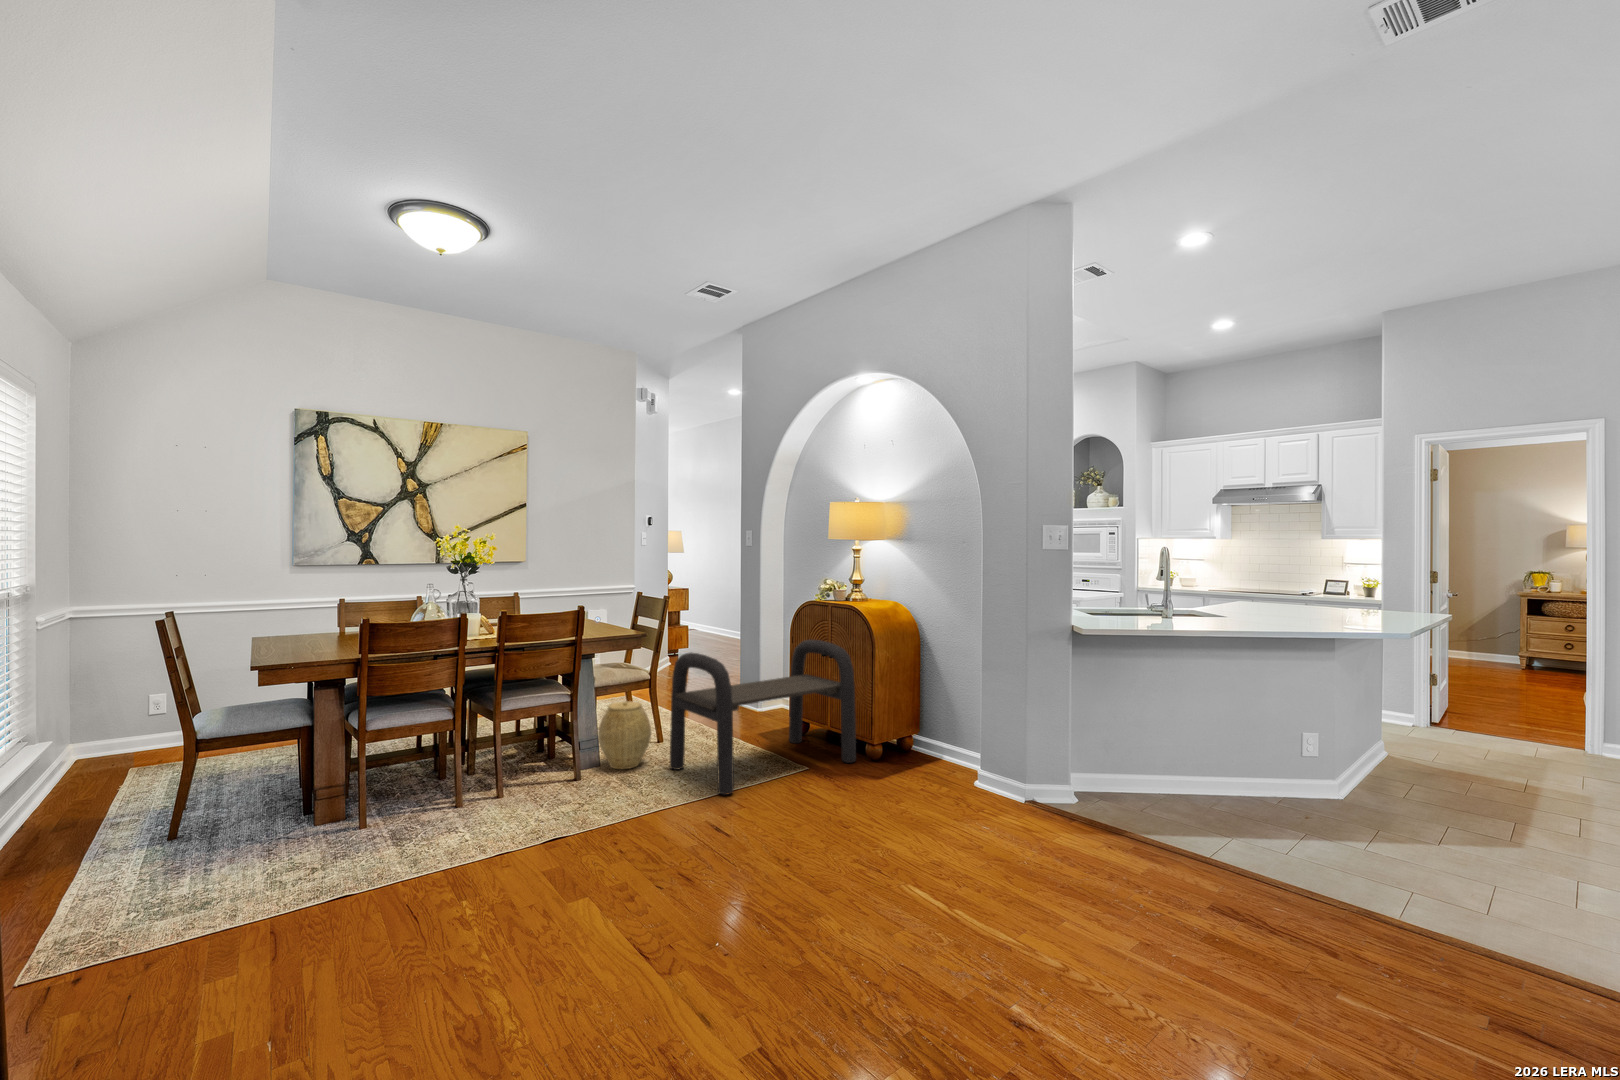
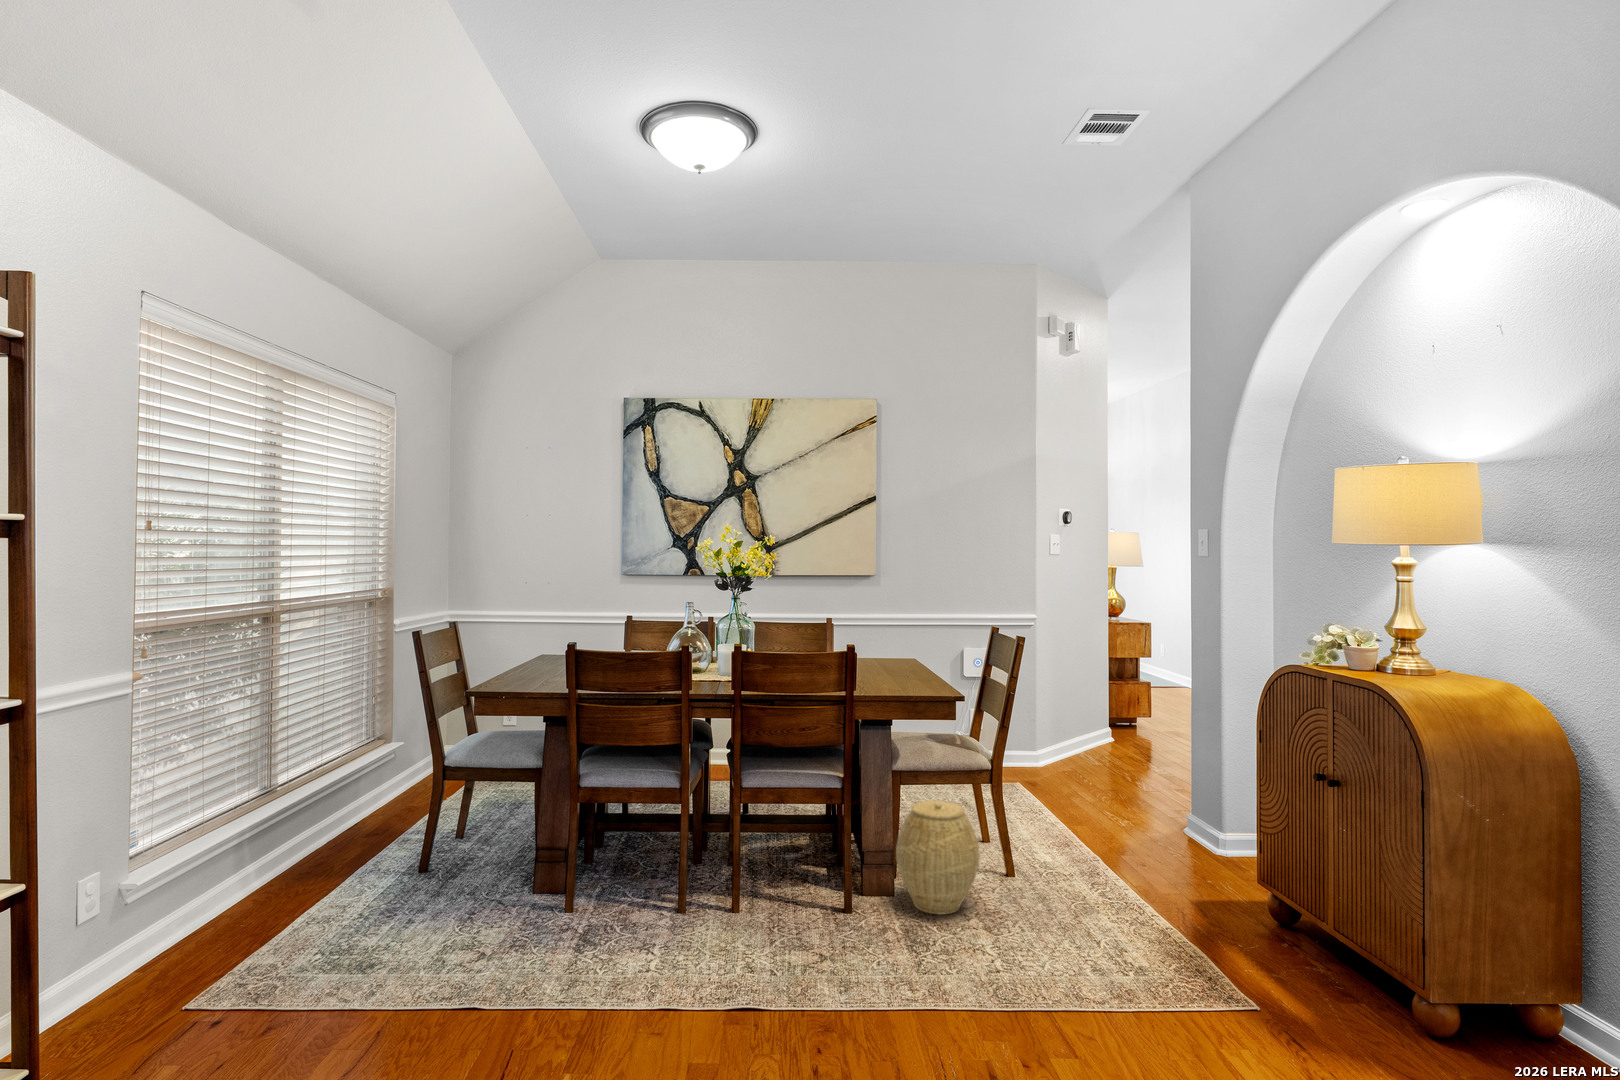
bench: present [670,640,856,795] -> none [1002,739,1390,1026]

